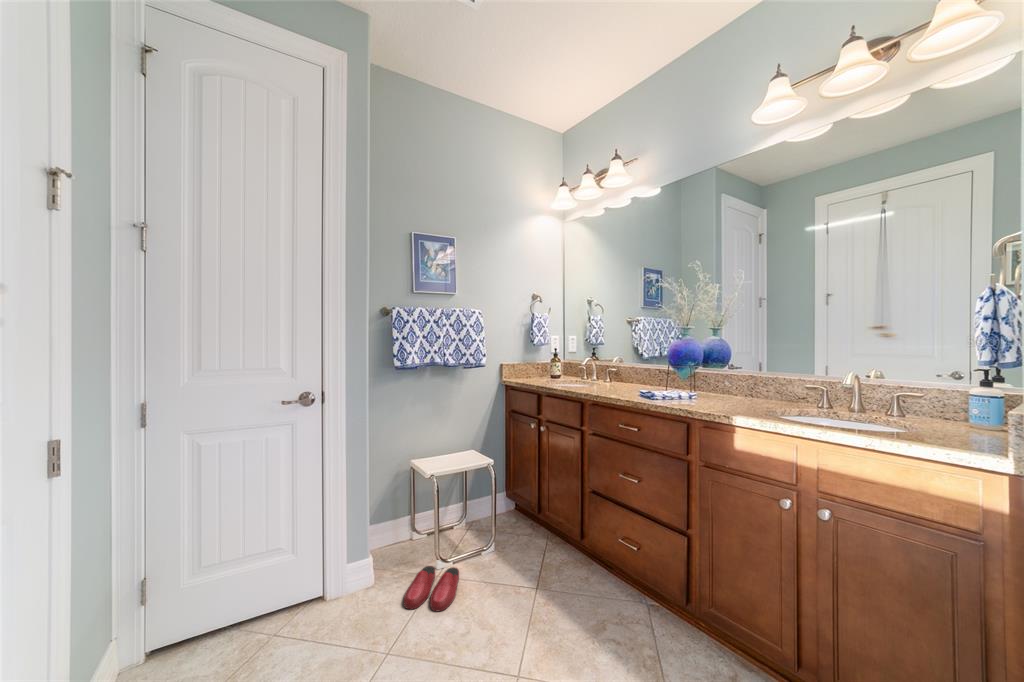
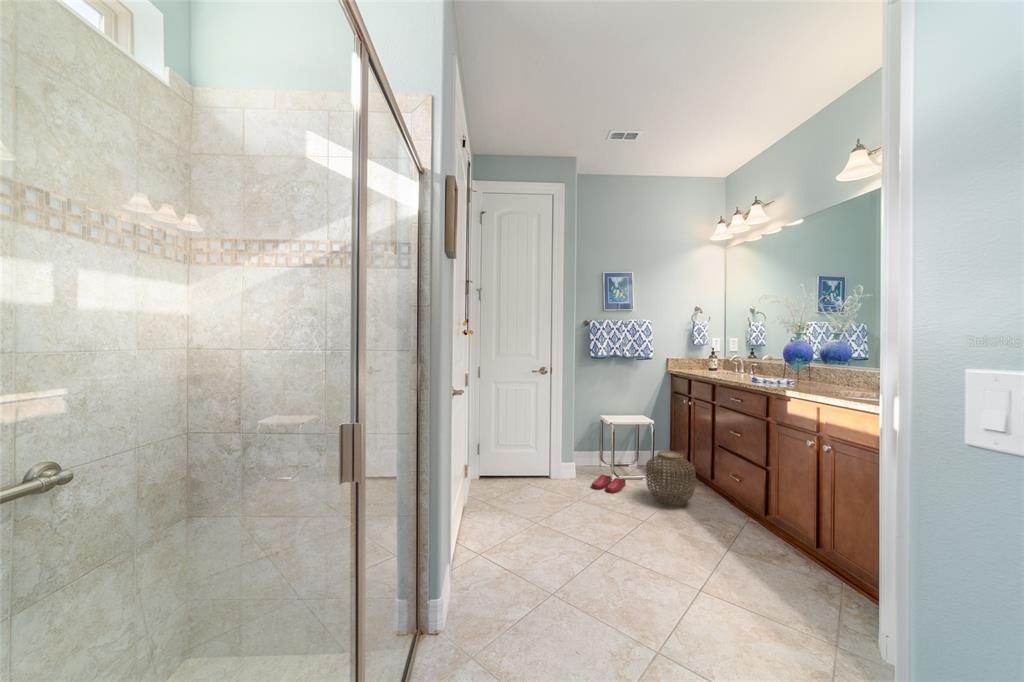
woven basket: none [499,515,574,614] -> present [646,451,696,506]

